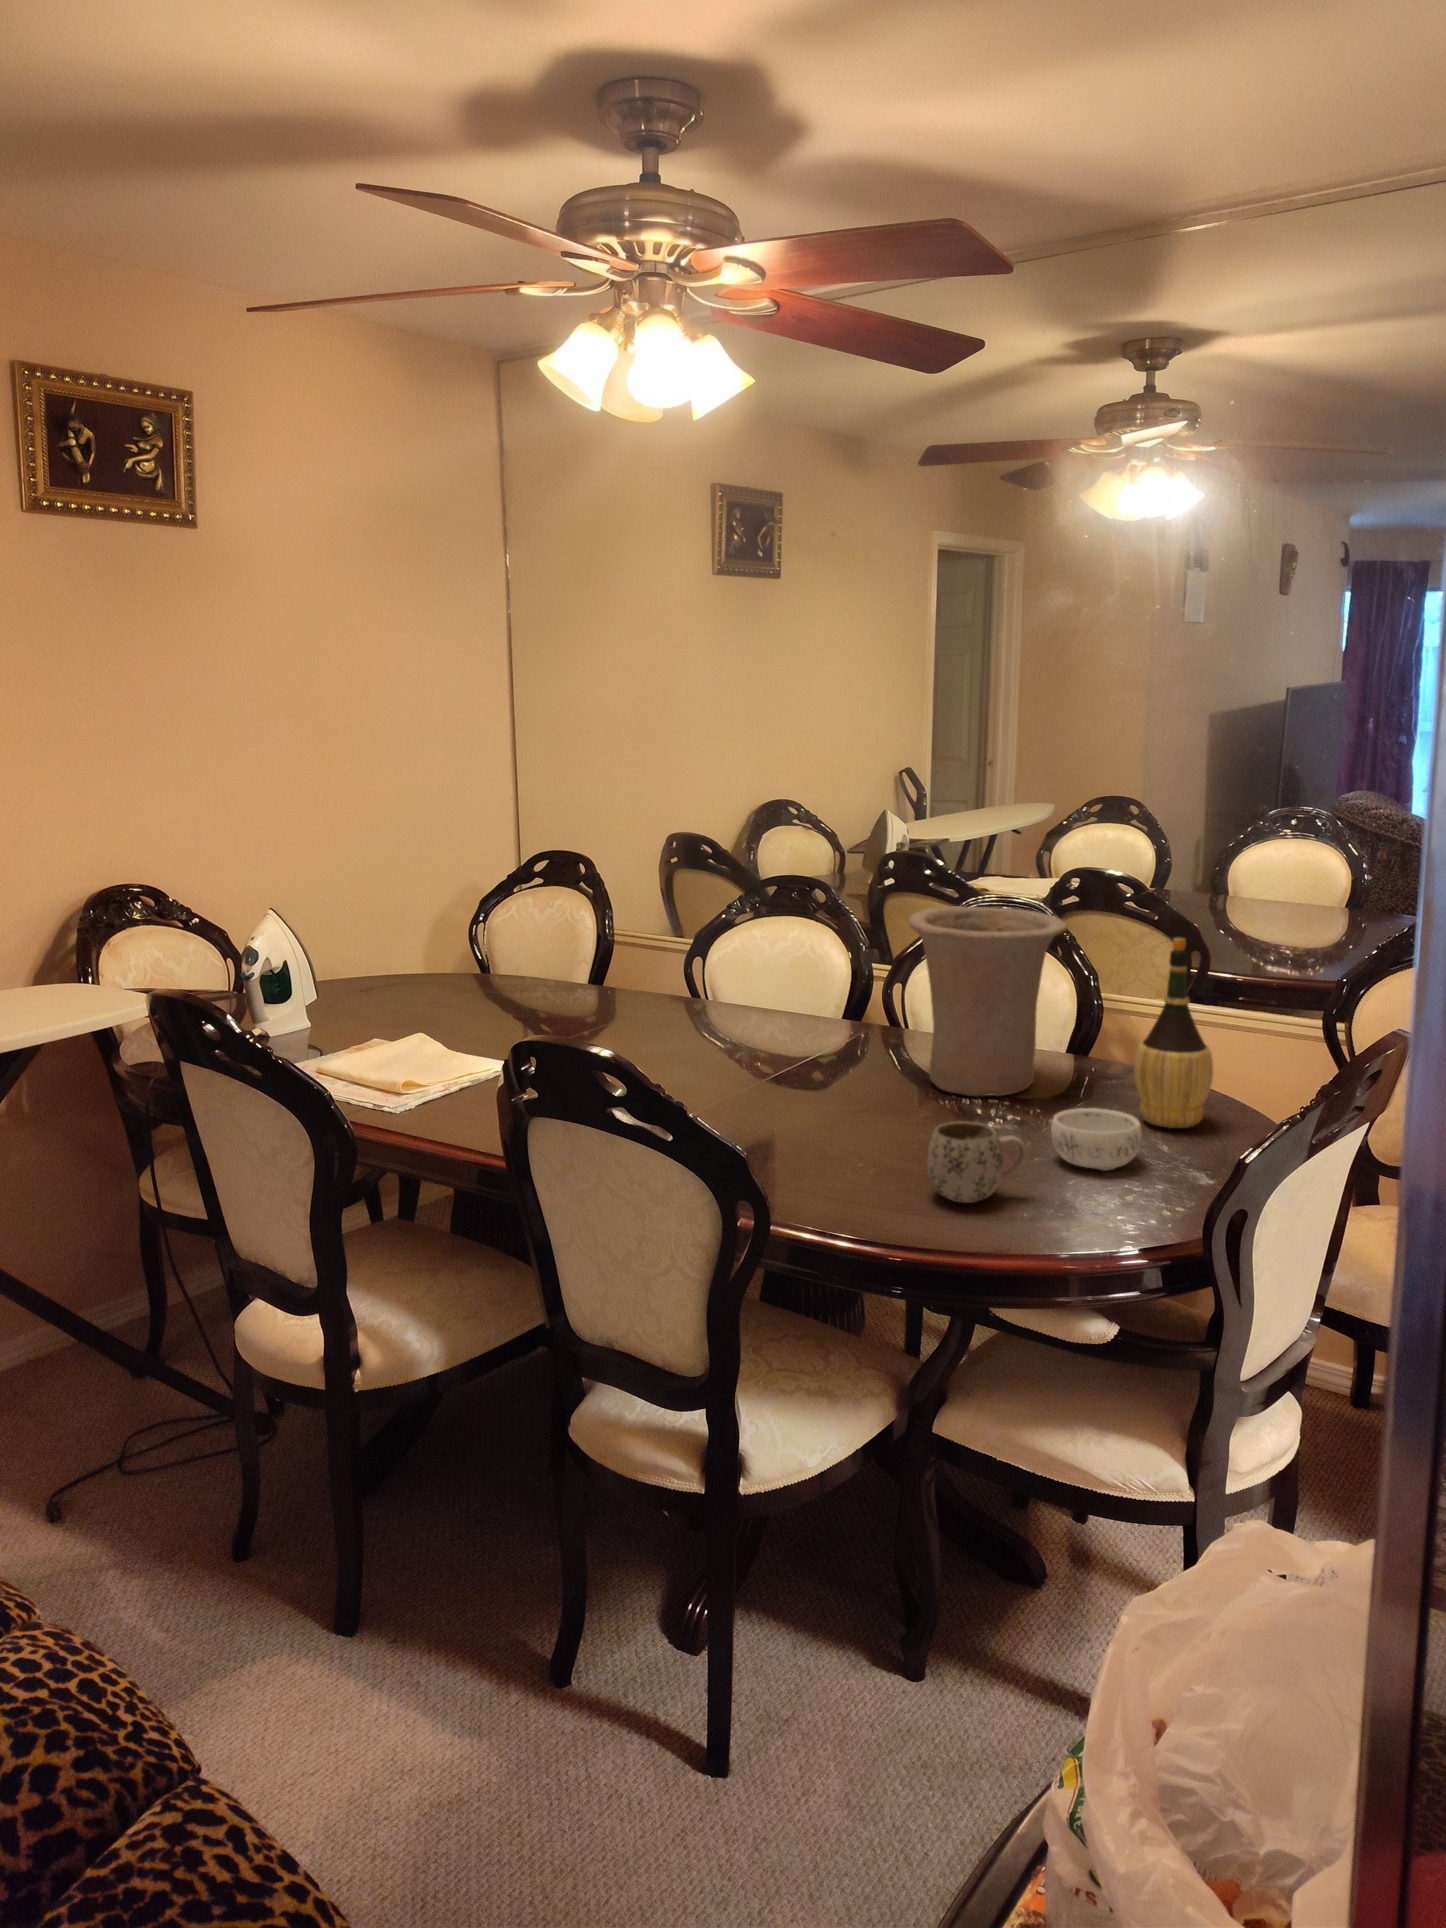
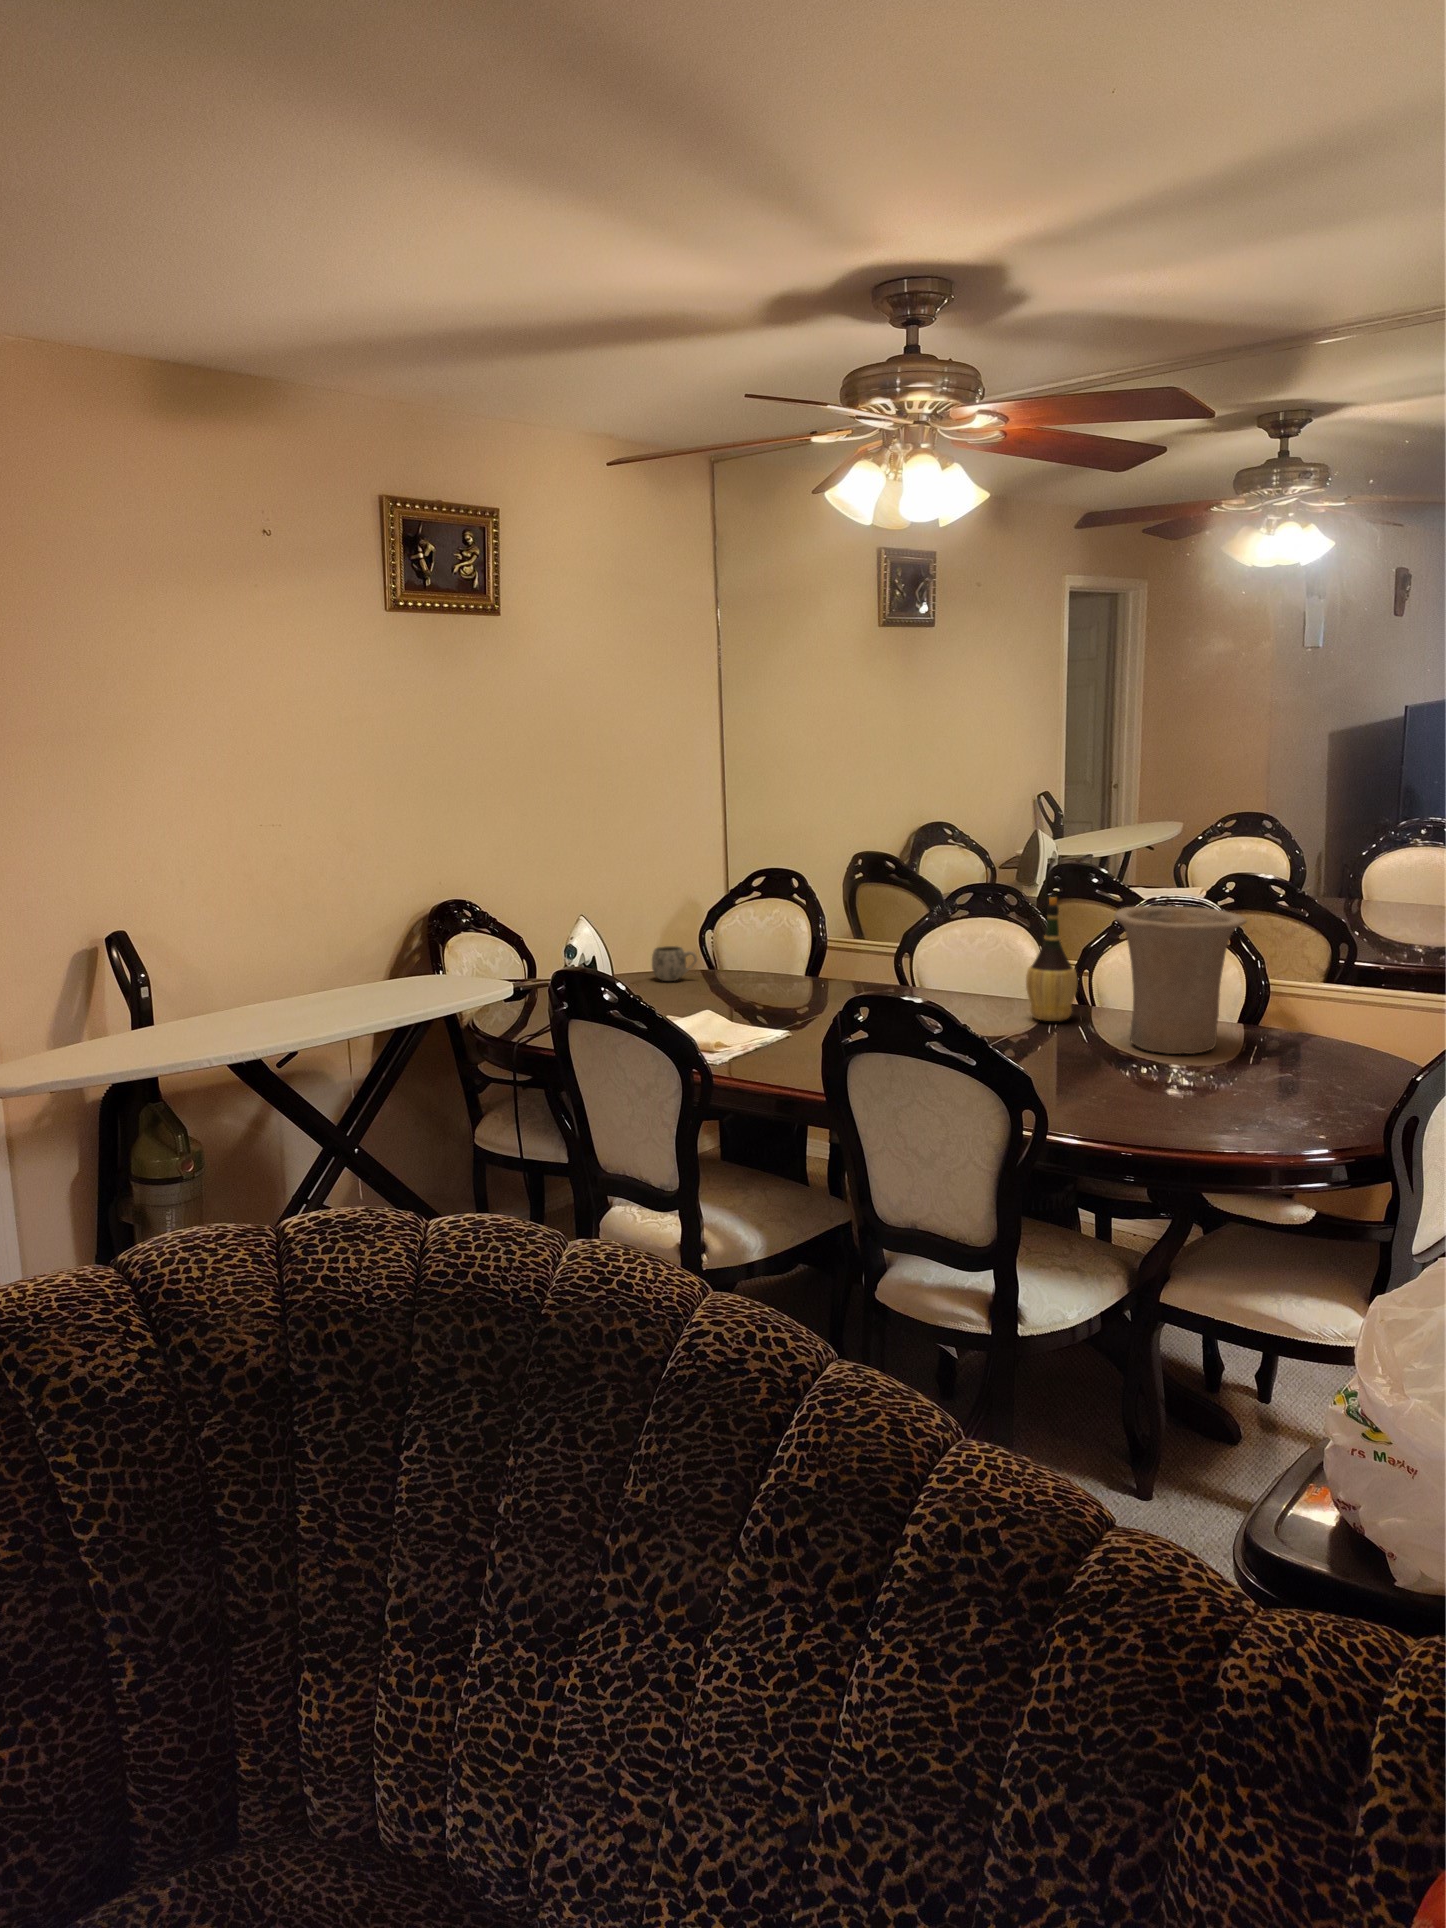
wine bottle: present [1134,938,1213,1128] -> present [1026,897,1077,1021]
decorative bowl: present [1051,1108,1141,1171] -> none [1248,1058,1322,1103]
mug: present [927,1121,1027,1203] -> present [652,946,697,981]

